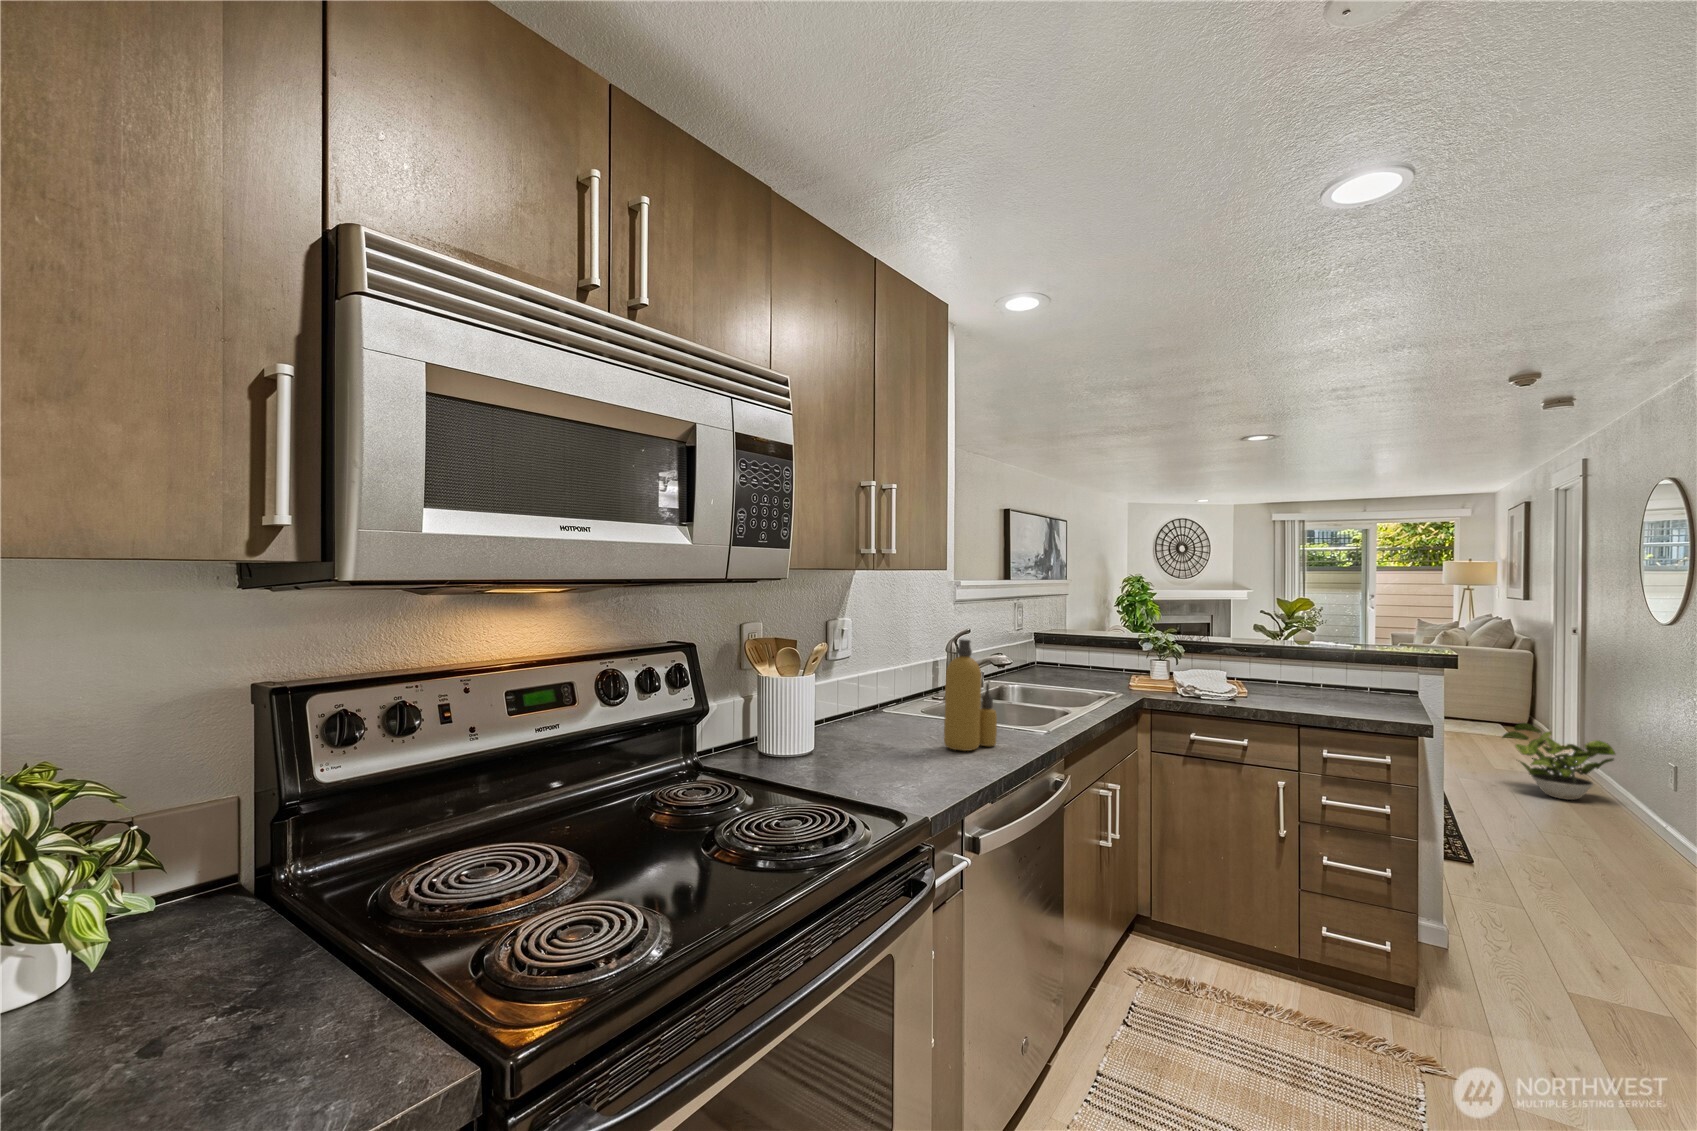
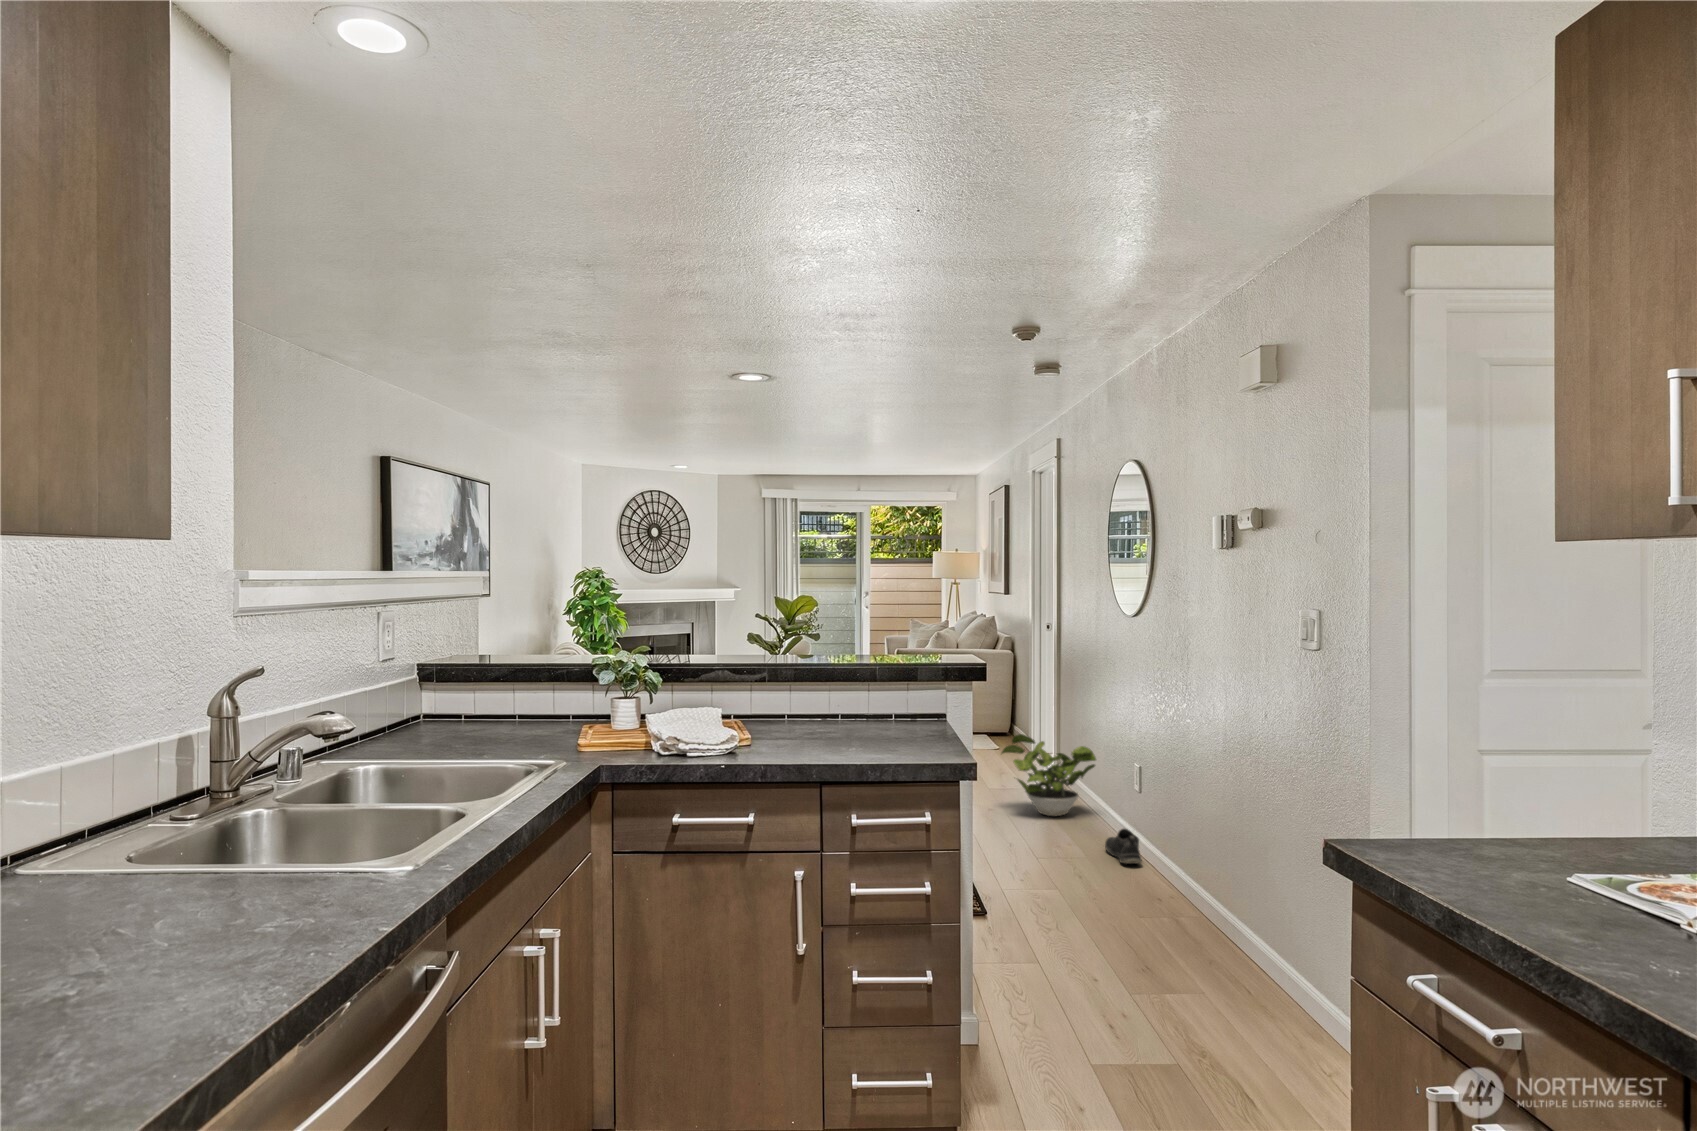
bottle: present [944,639,997,751] -> none [140,698,286,961]
shoe: none [1618,817,1663,852] -> present [1105,829,1142,864]

